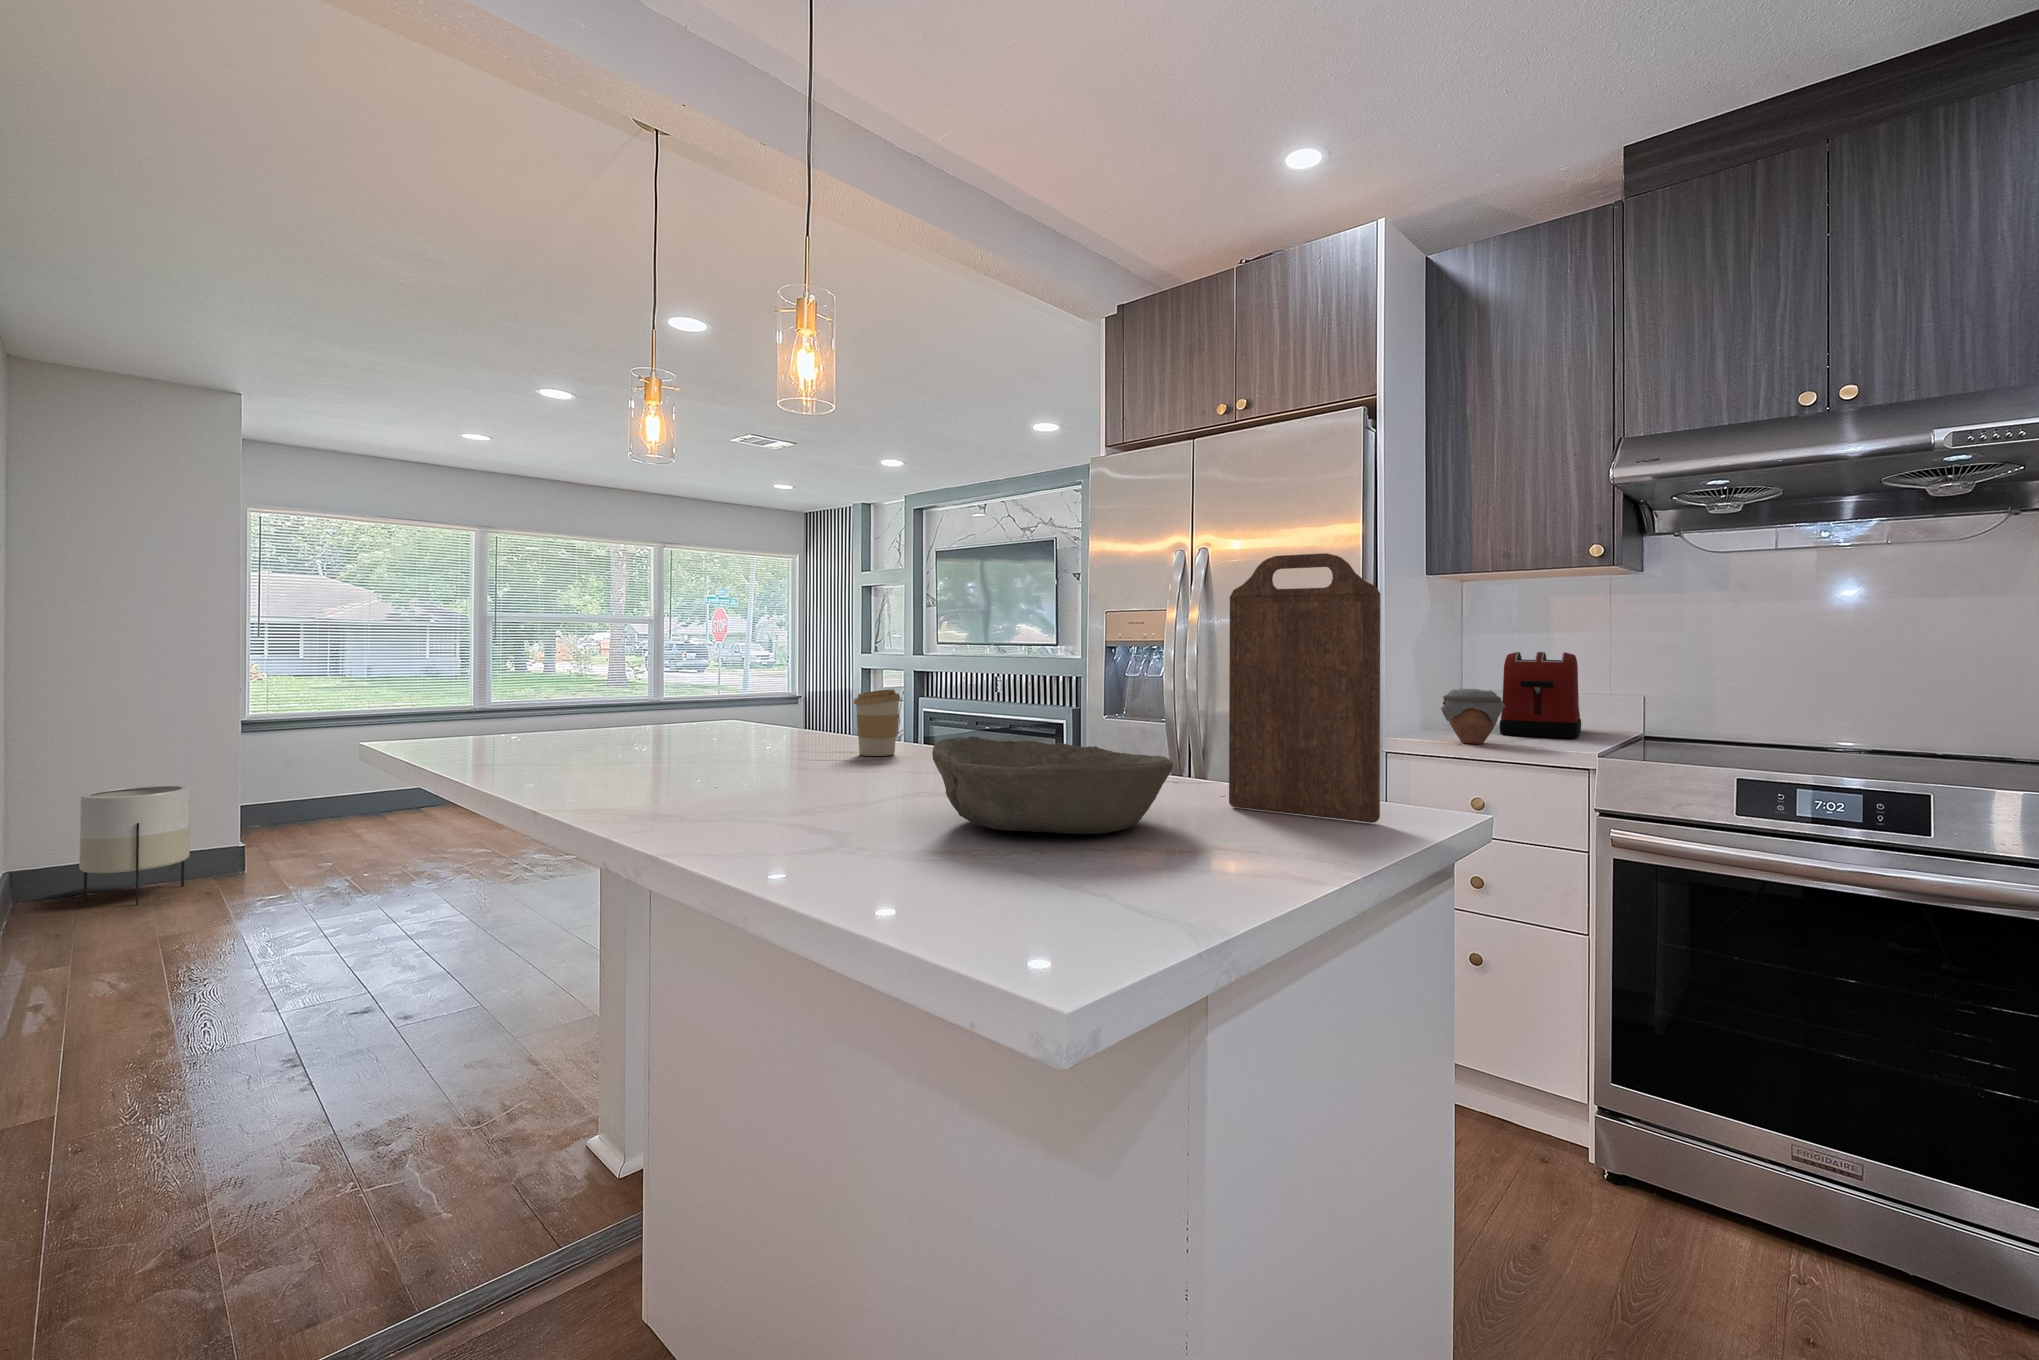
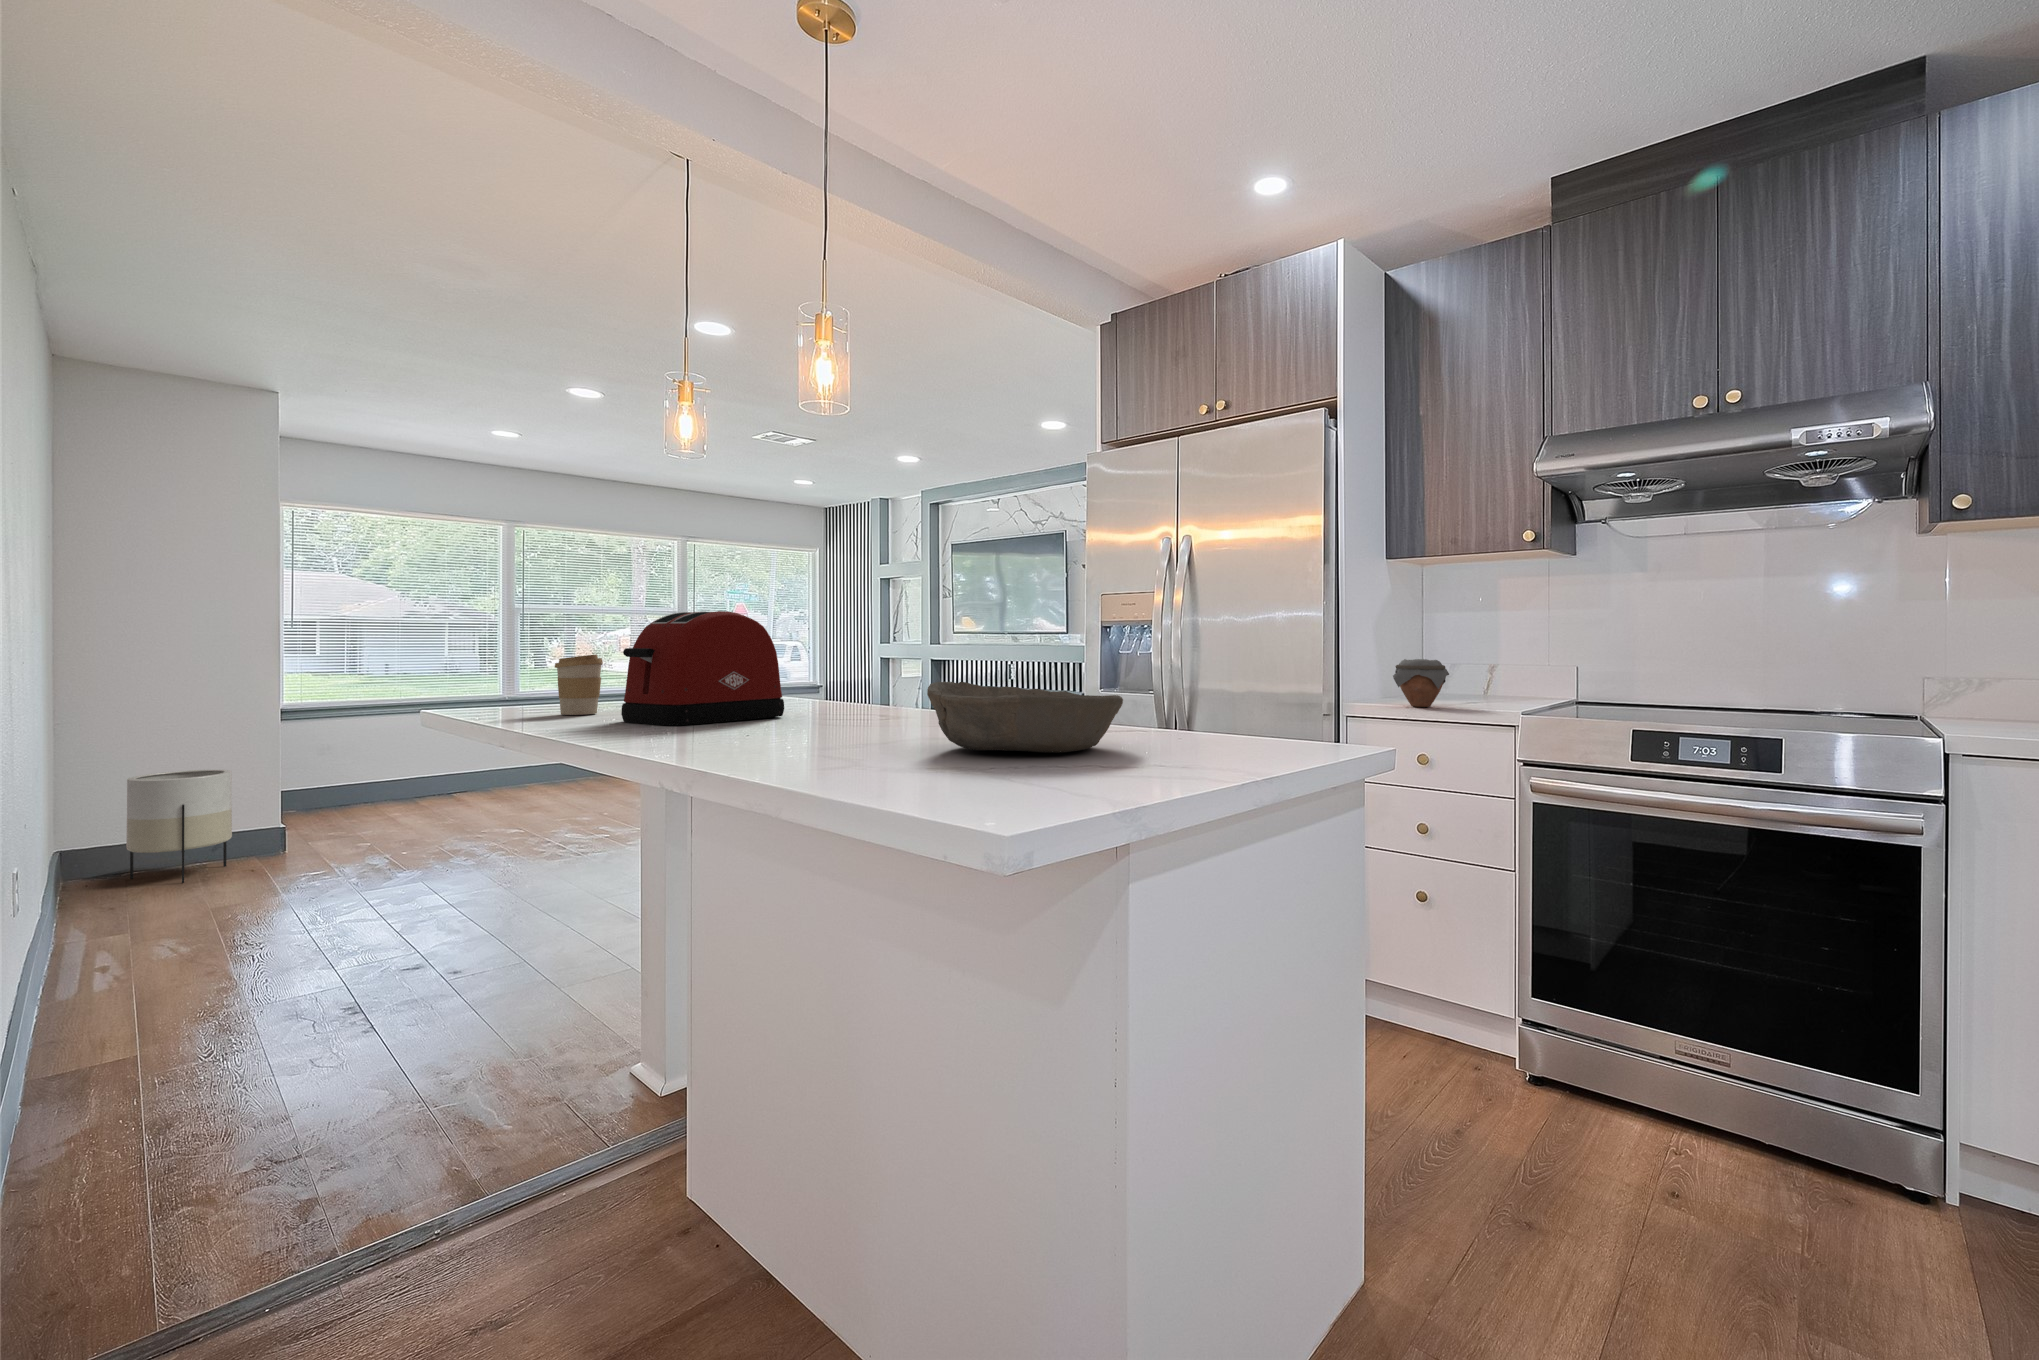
cutting board: present [1229,553,1380,823] -> none [1176,530,1293,748]
toaster: present [1499,652,1581,738] -> present [621,611,784,726]
coffee cup: present [854,689,901,756] -> present [555,654,603,715]

